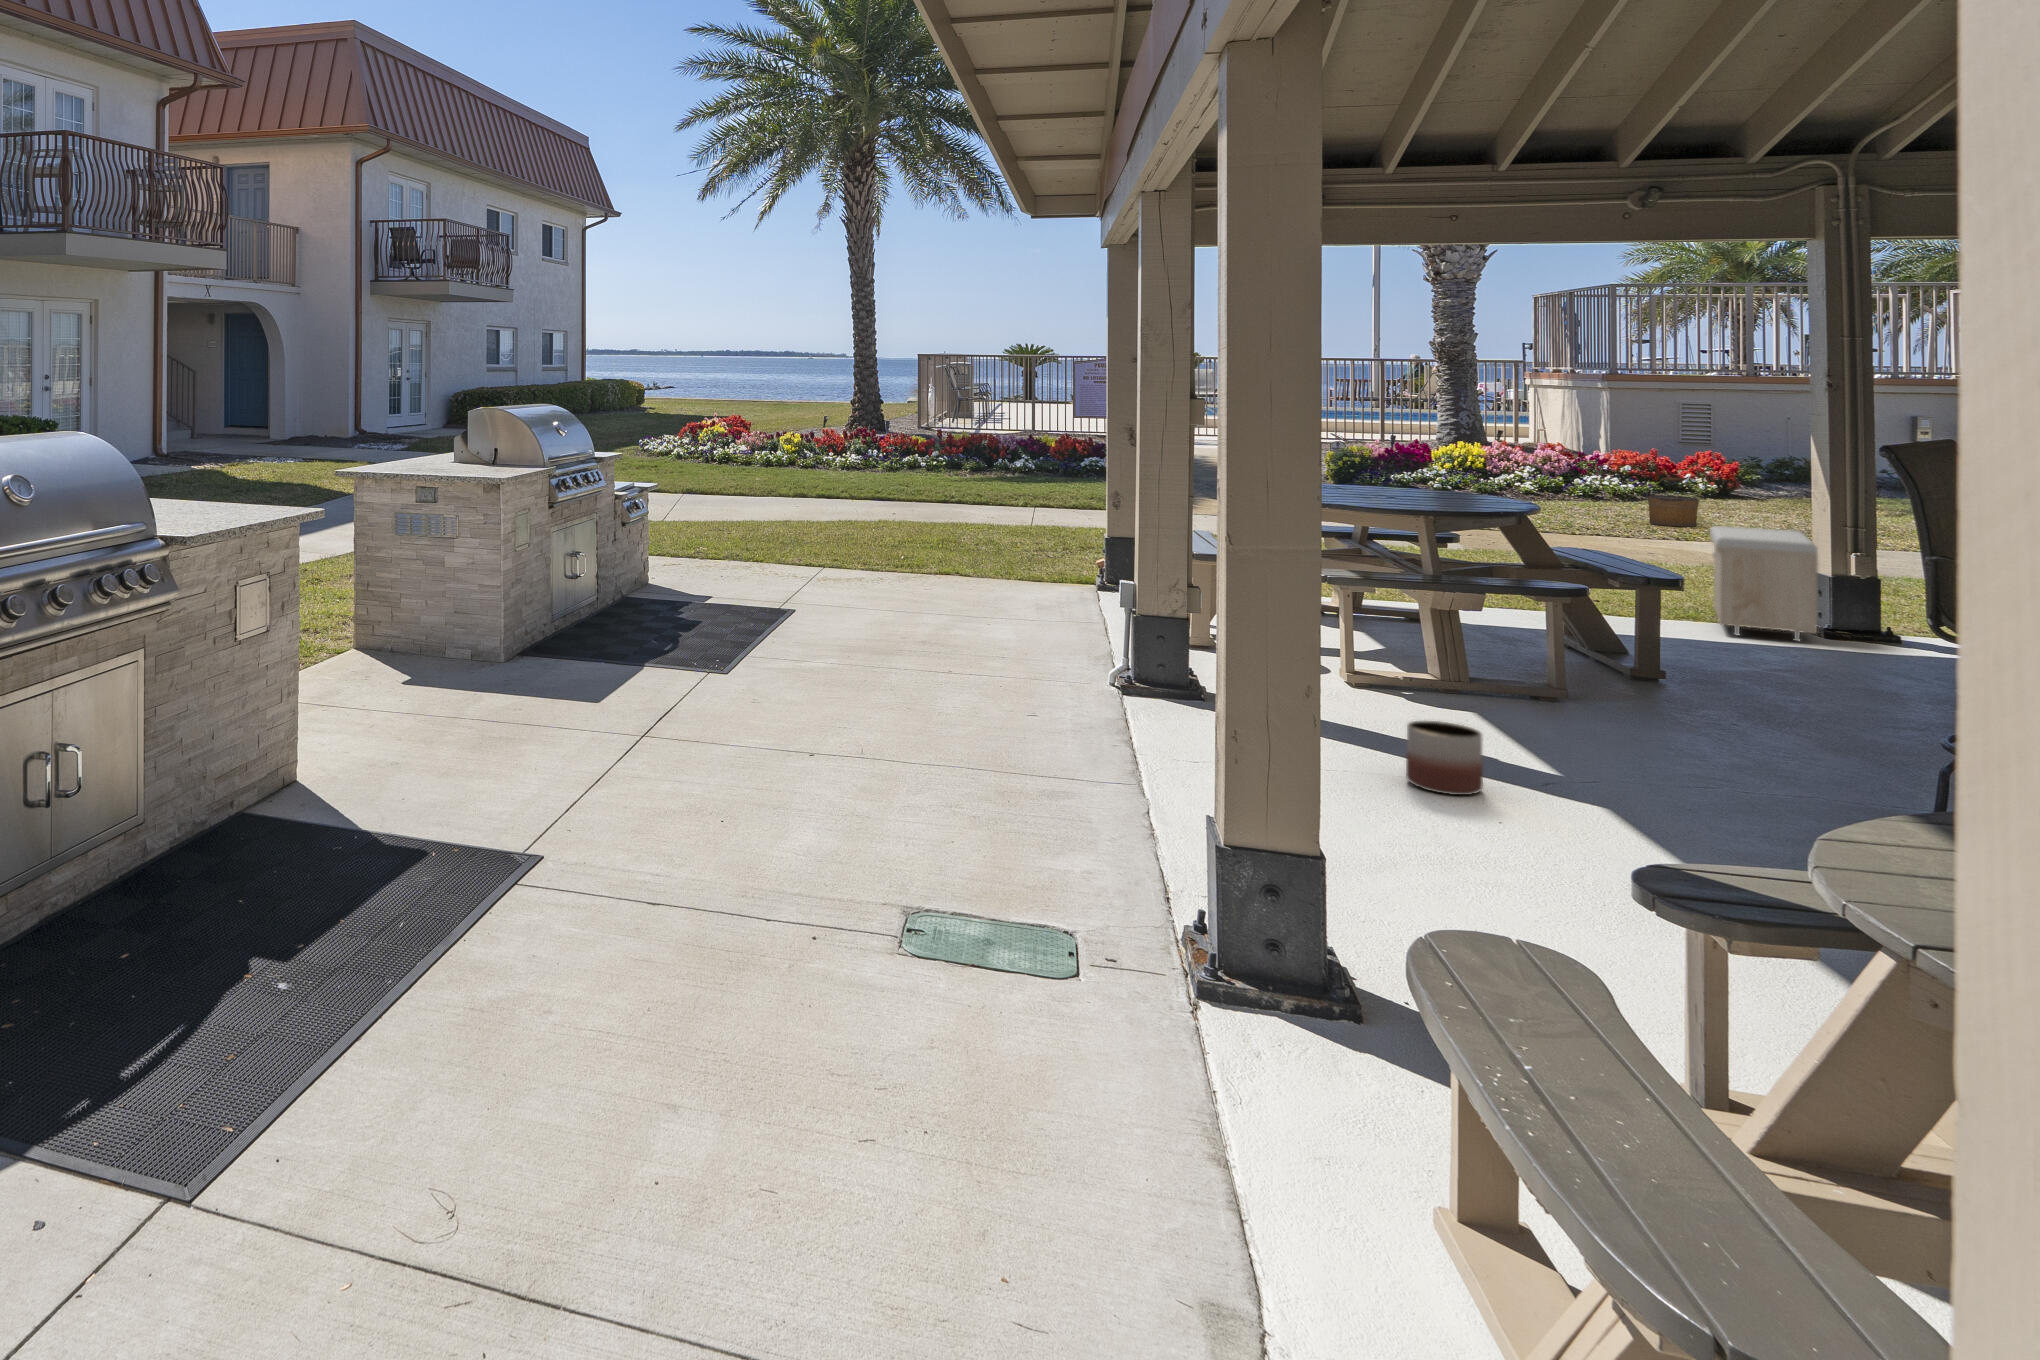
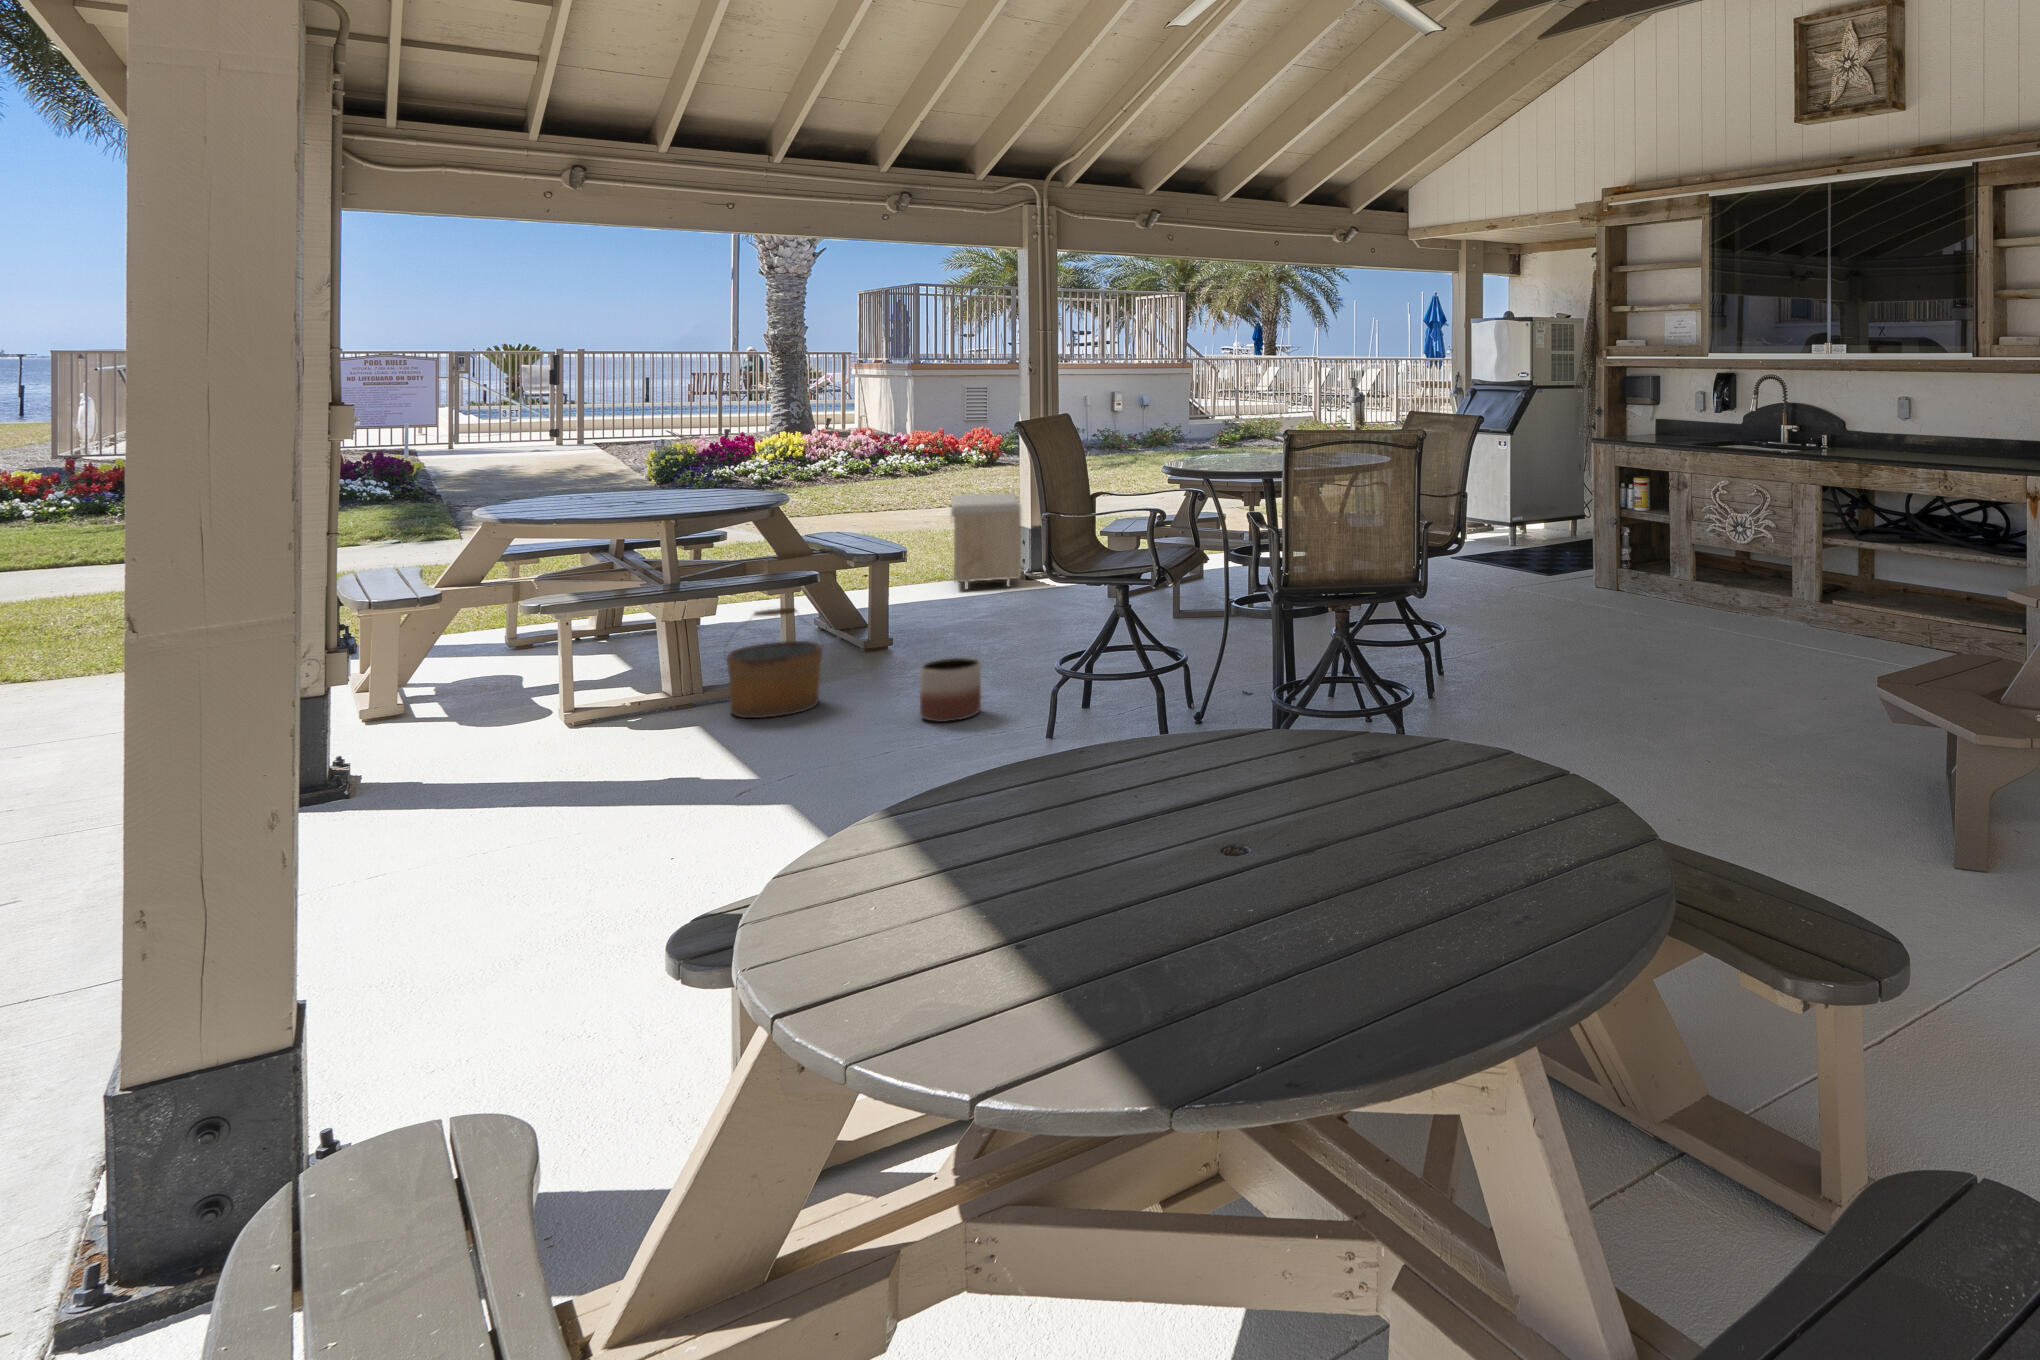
bucket: present [1647,478,1700,527] -> present [724,608,823,718]
planter: present [1406,721,1483,795] -> present [920,658,981,722]

